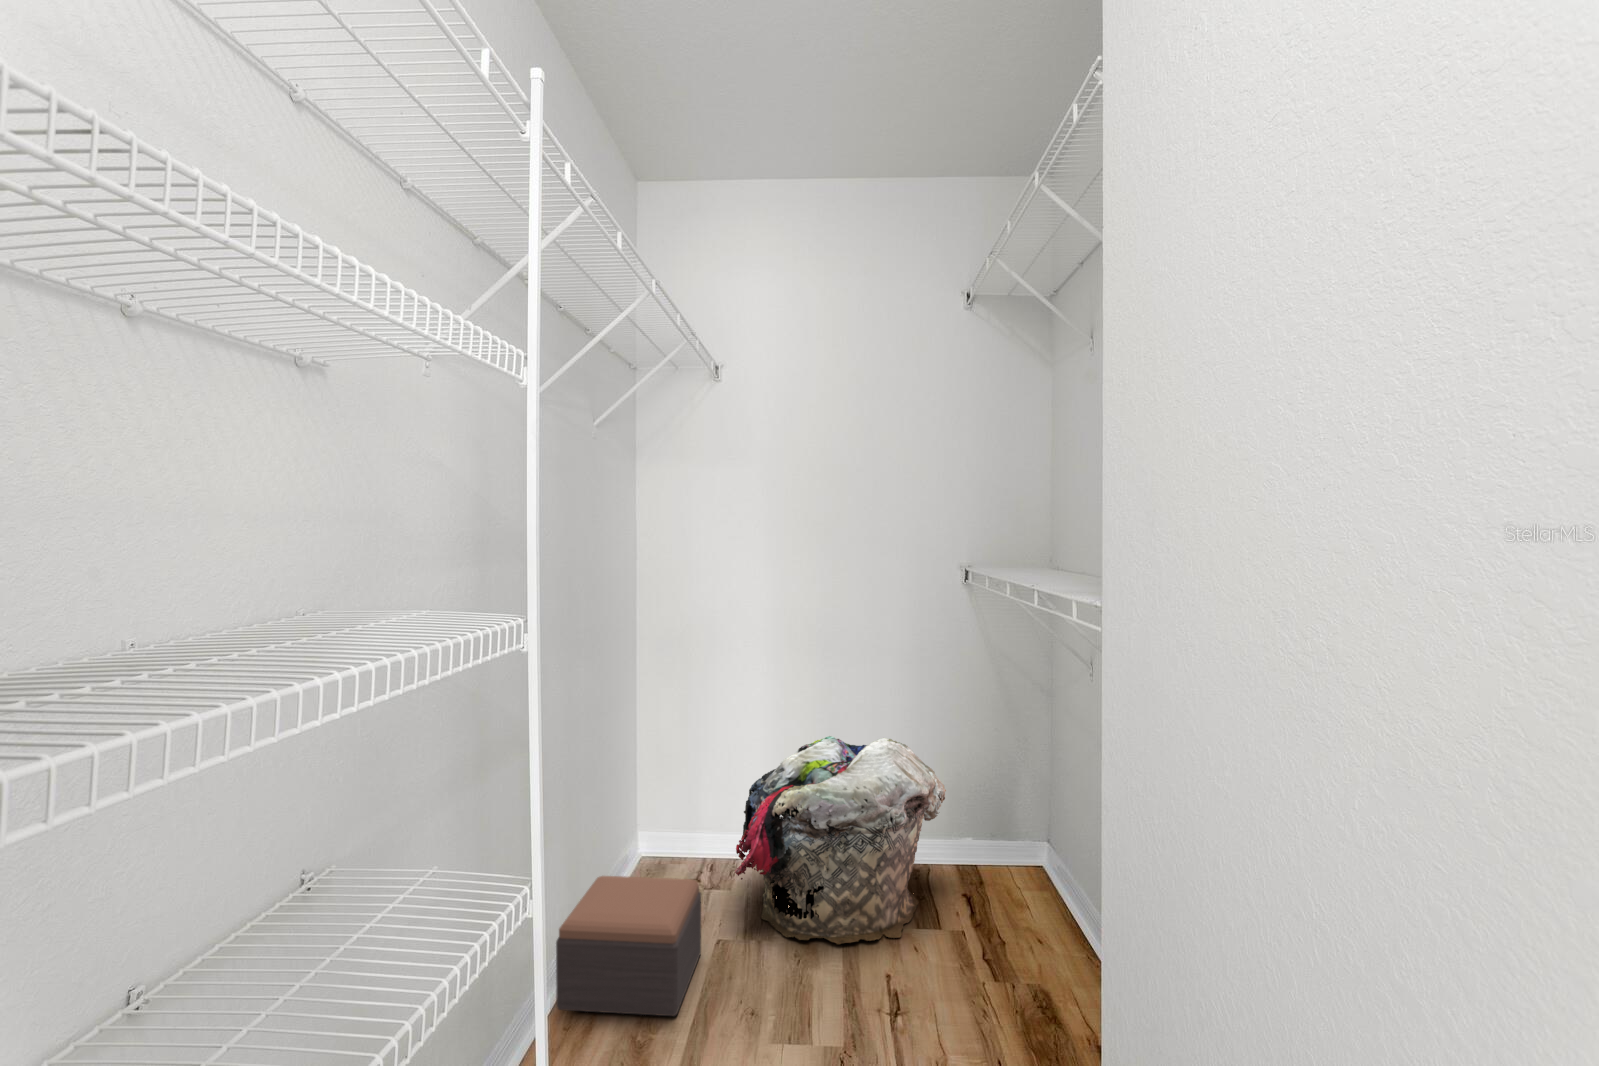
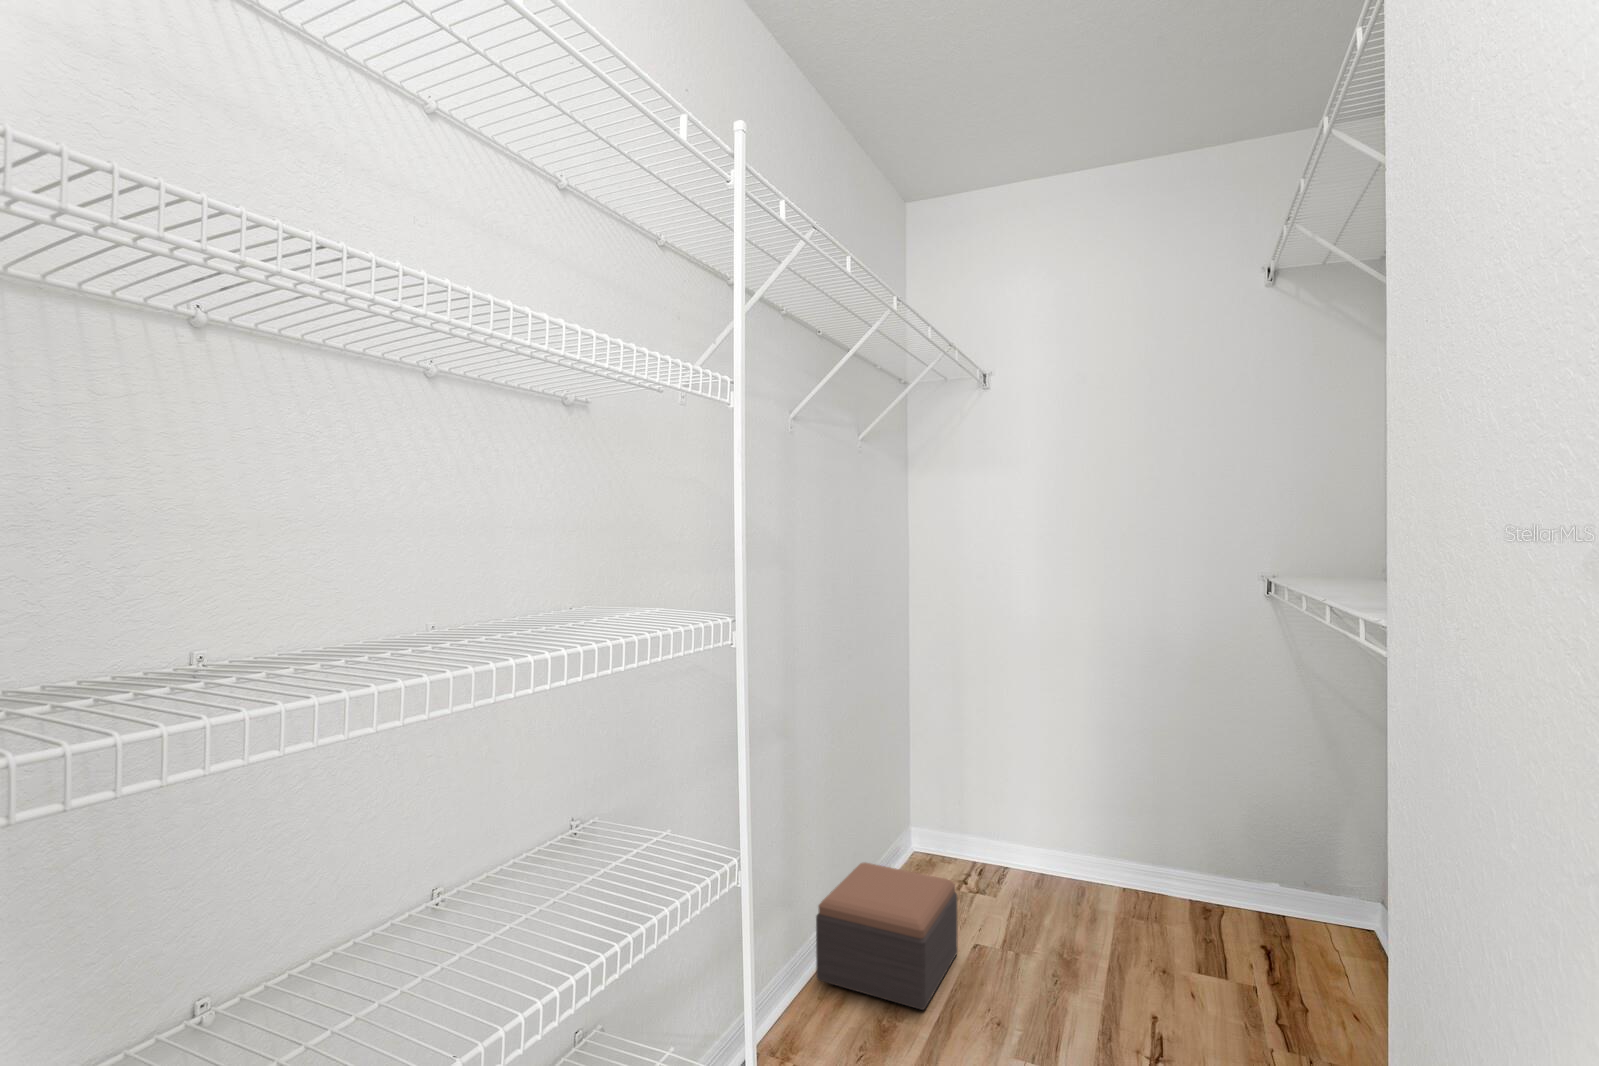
laundry basket: present [735,736,946,944] -> none [994,753,1239,979]

